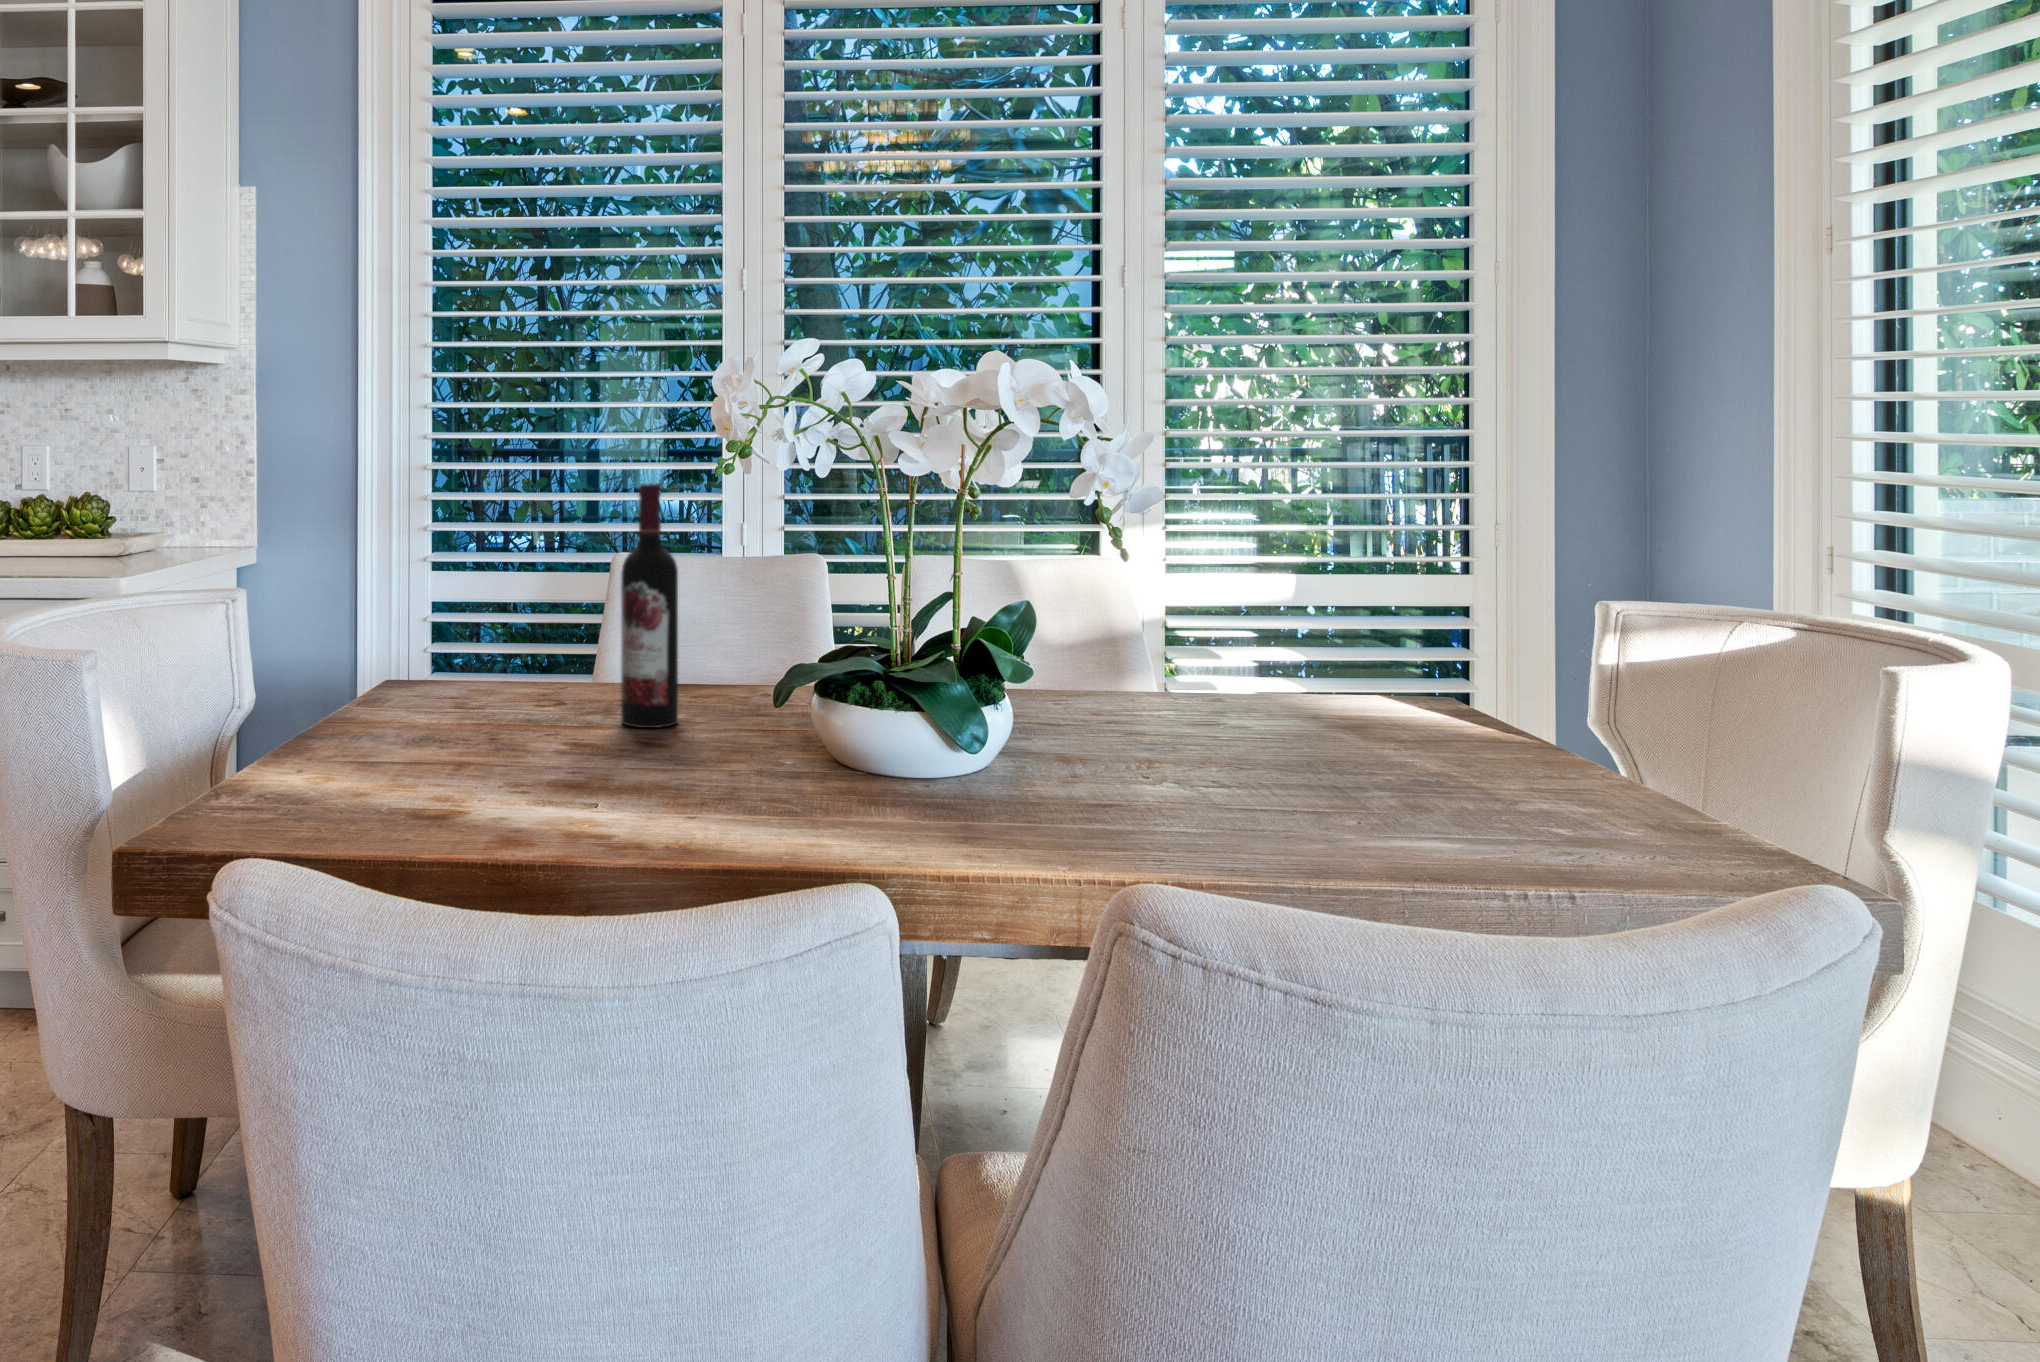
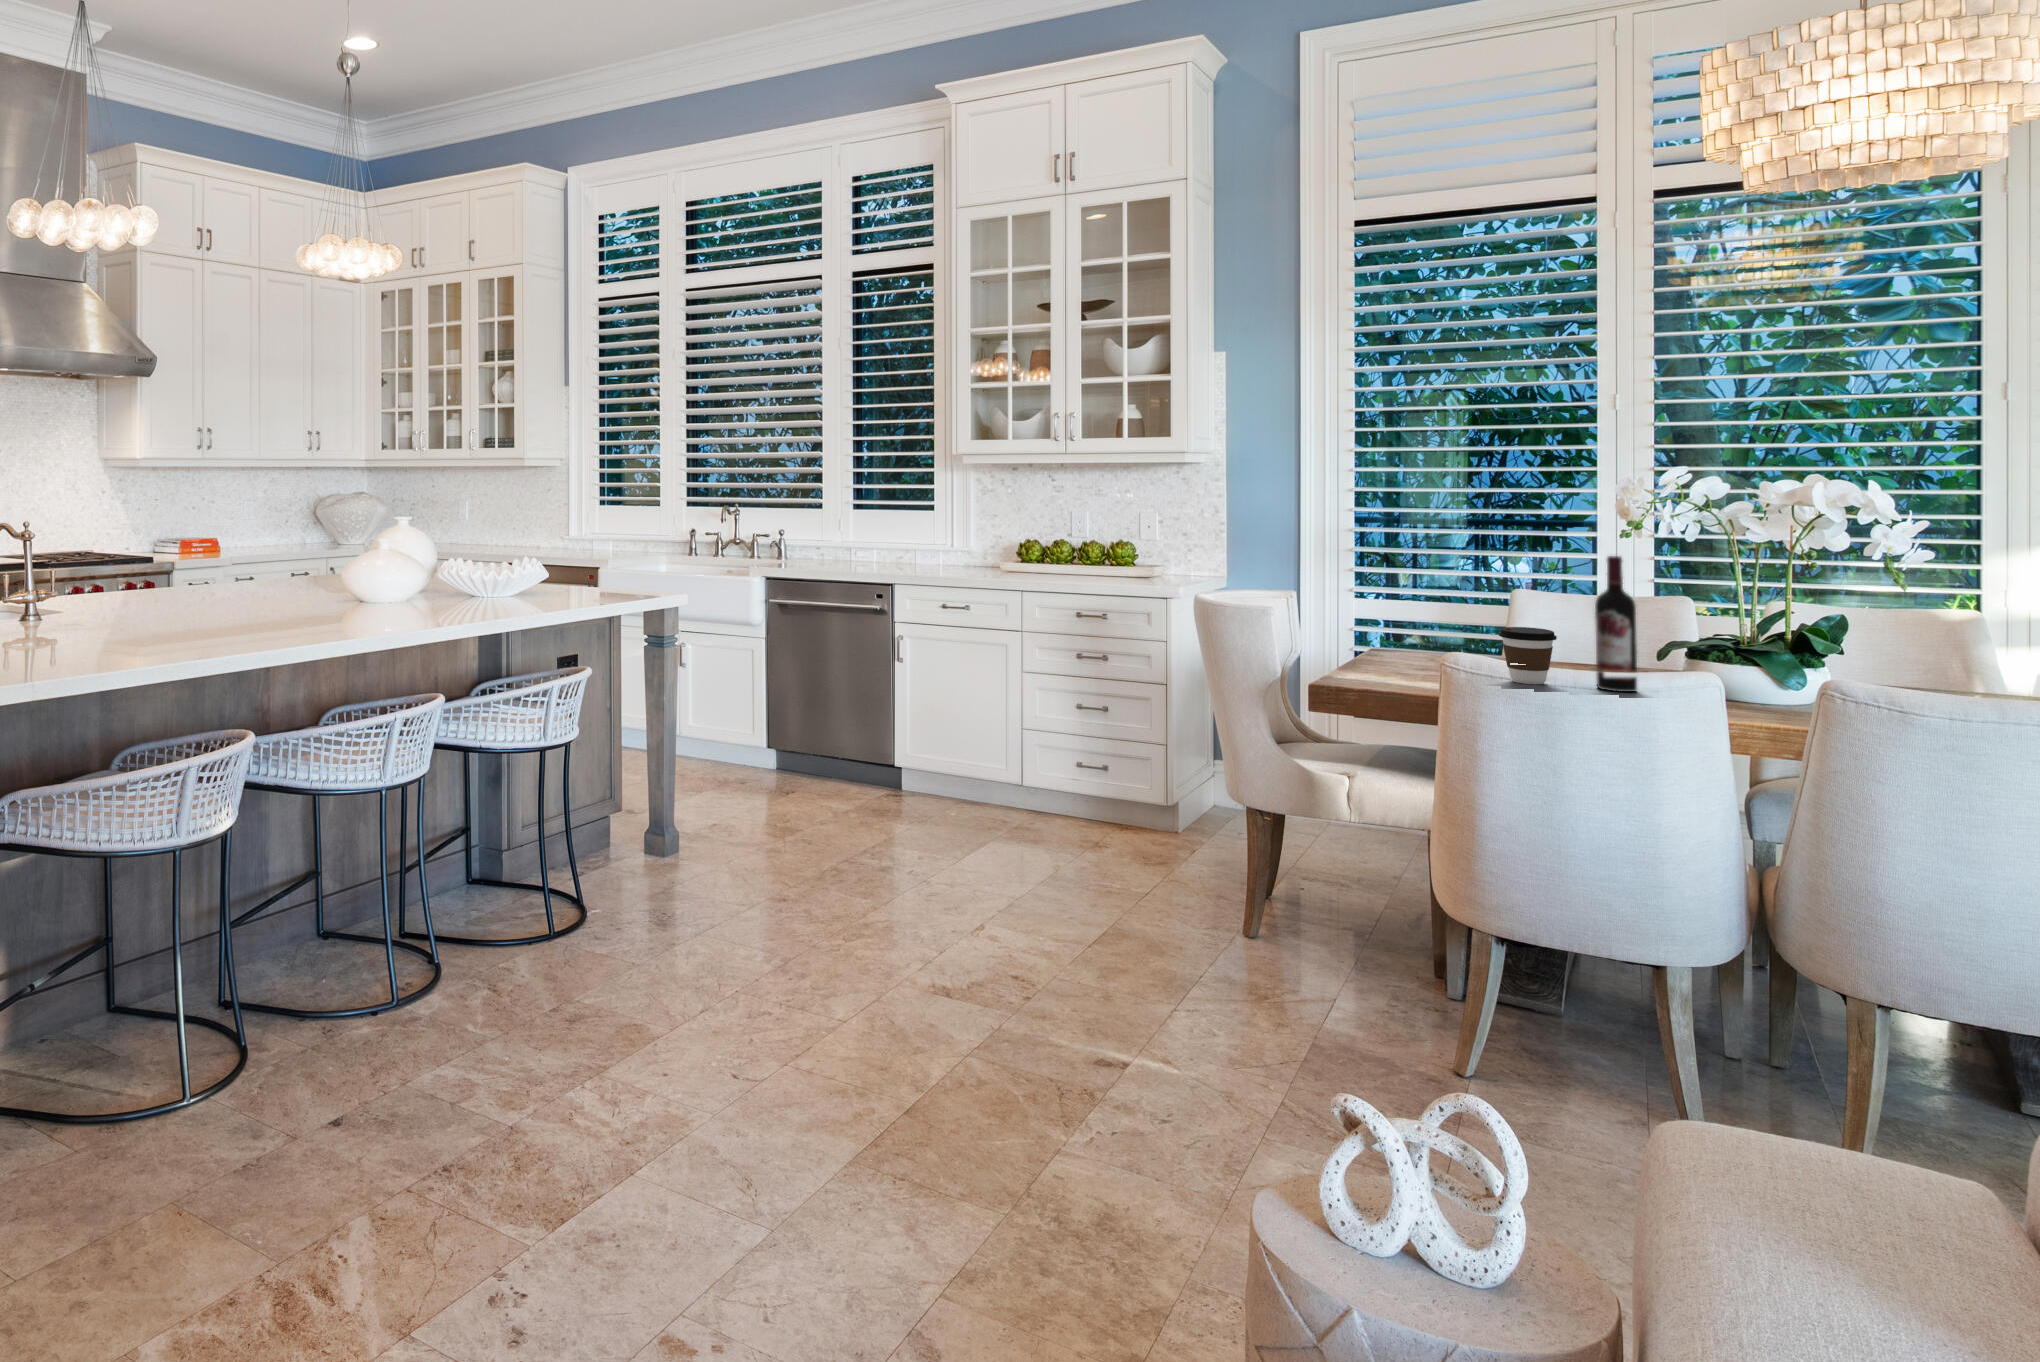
coffee cup: none [481,619,567,725] -> present [1499,627,1557,684]

